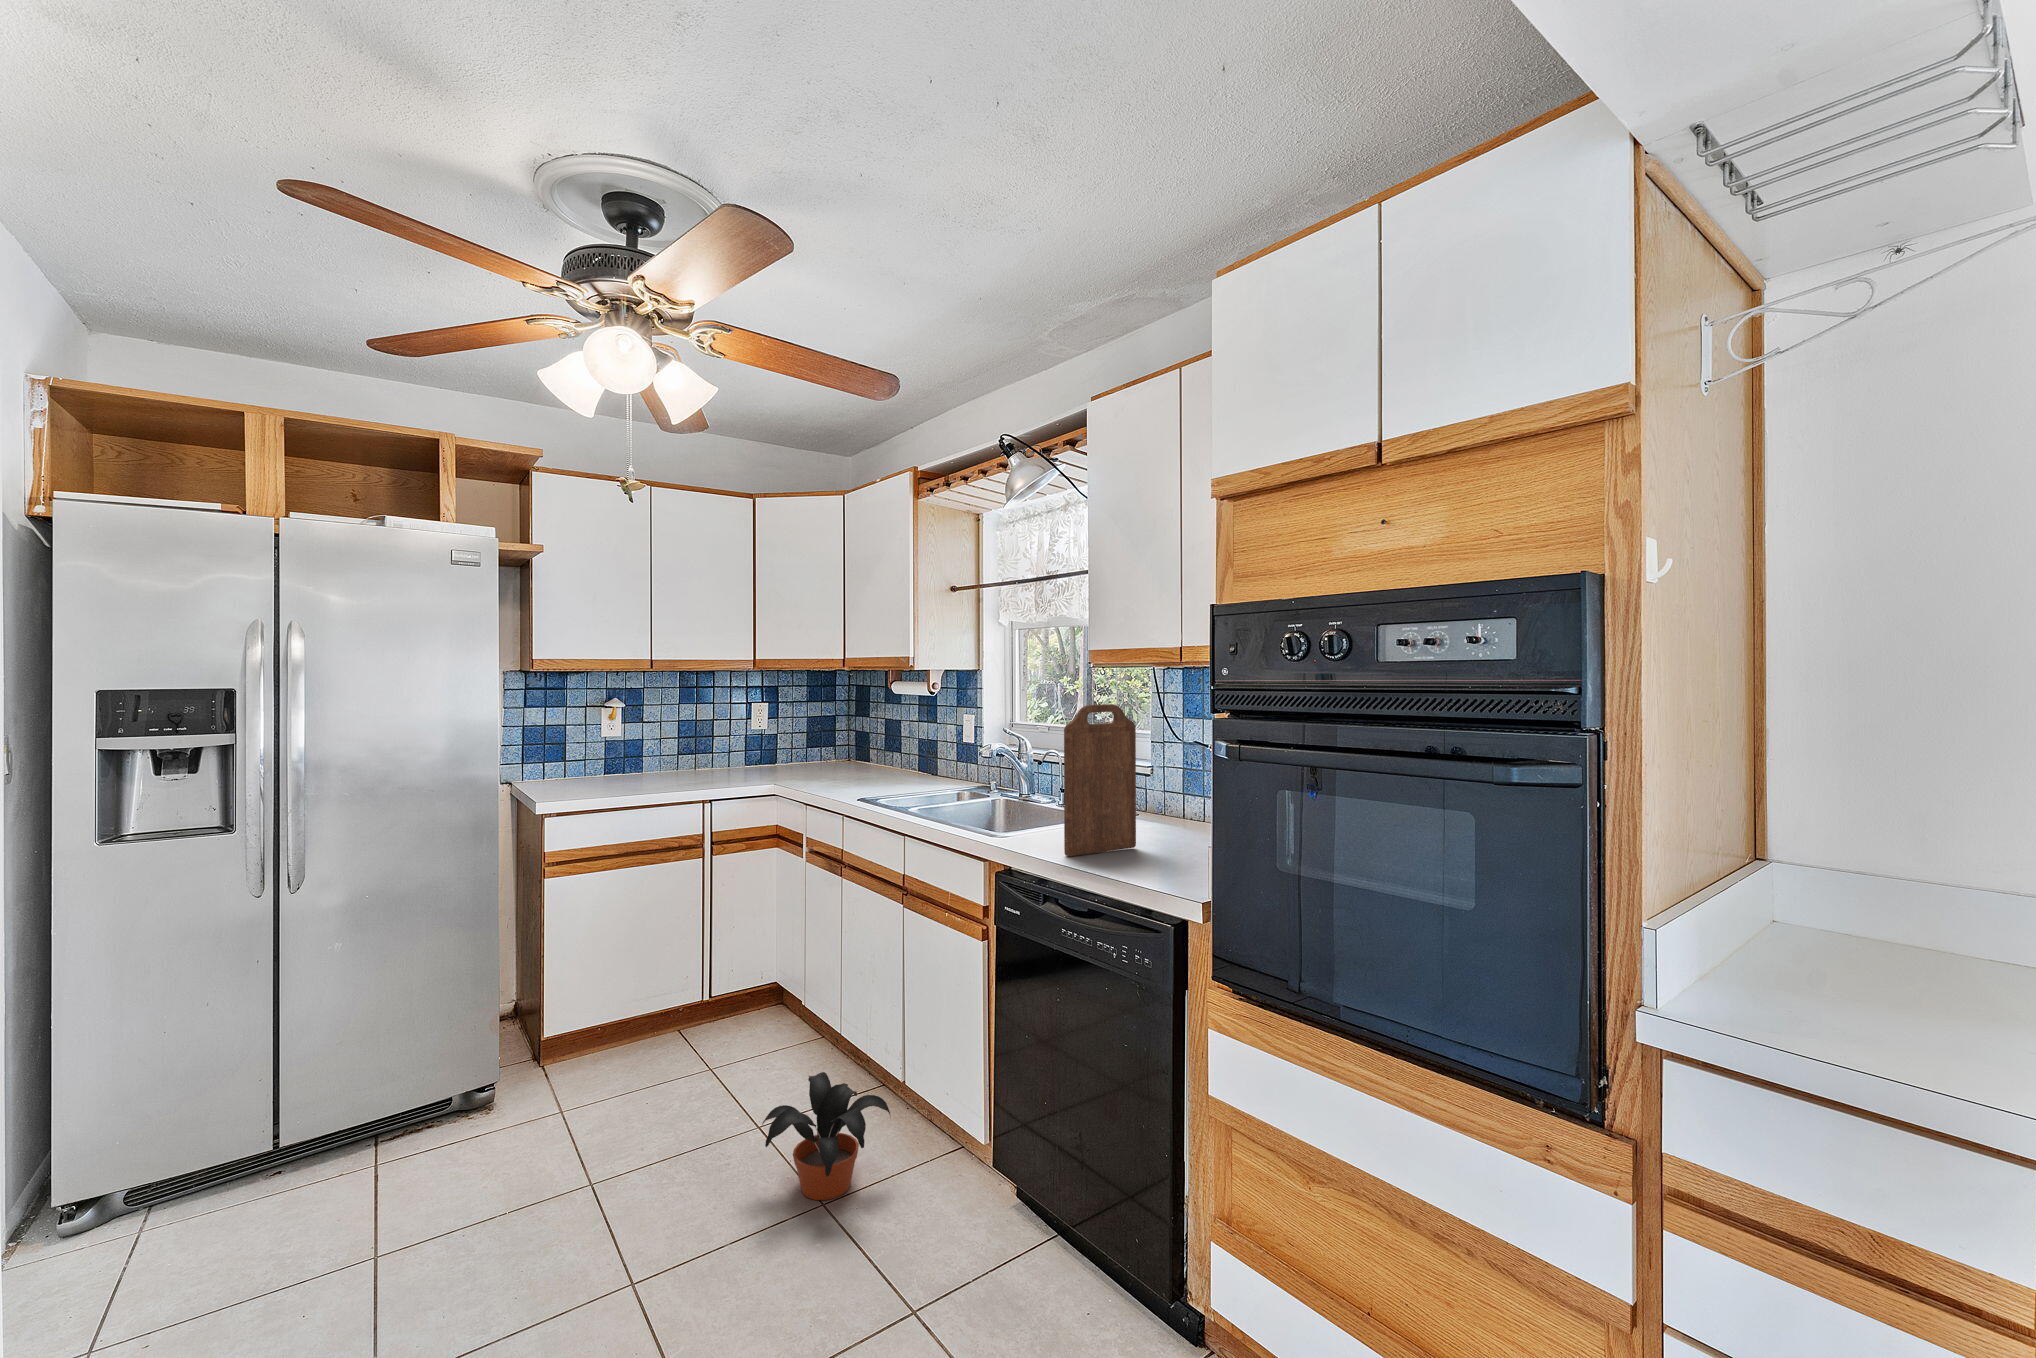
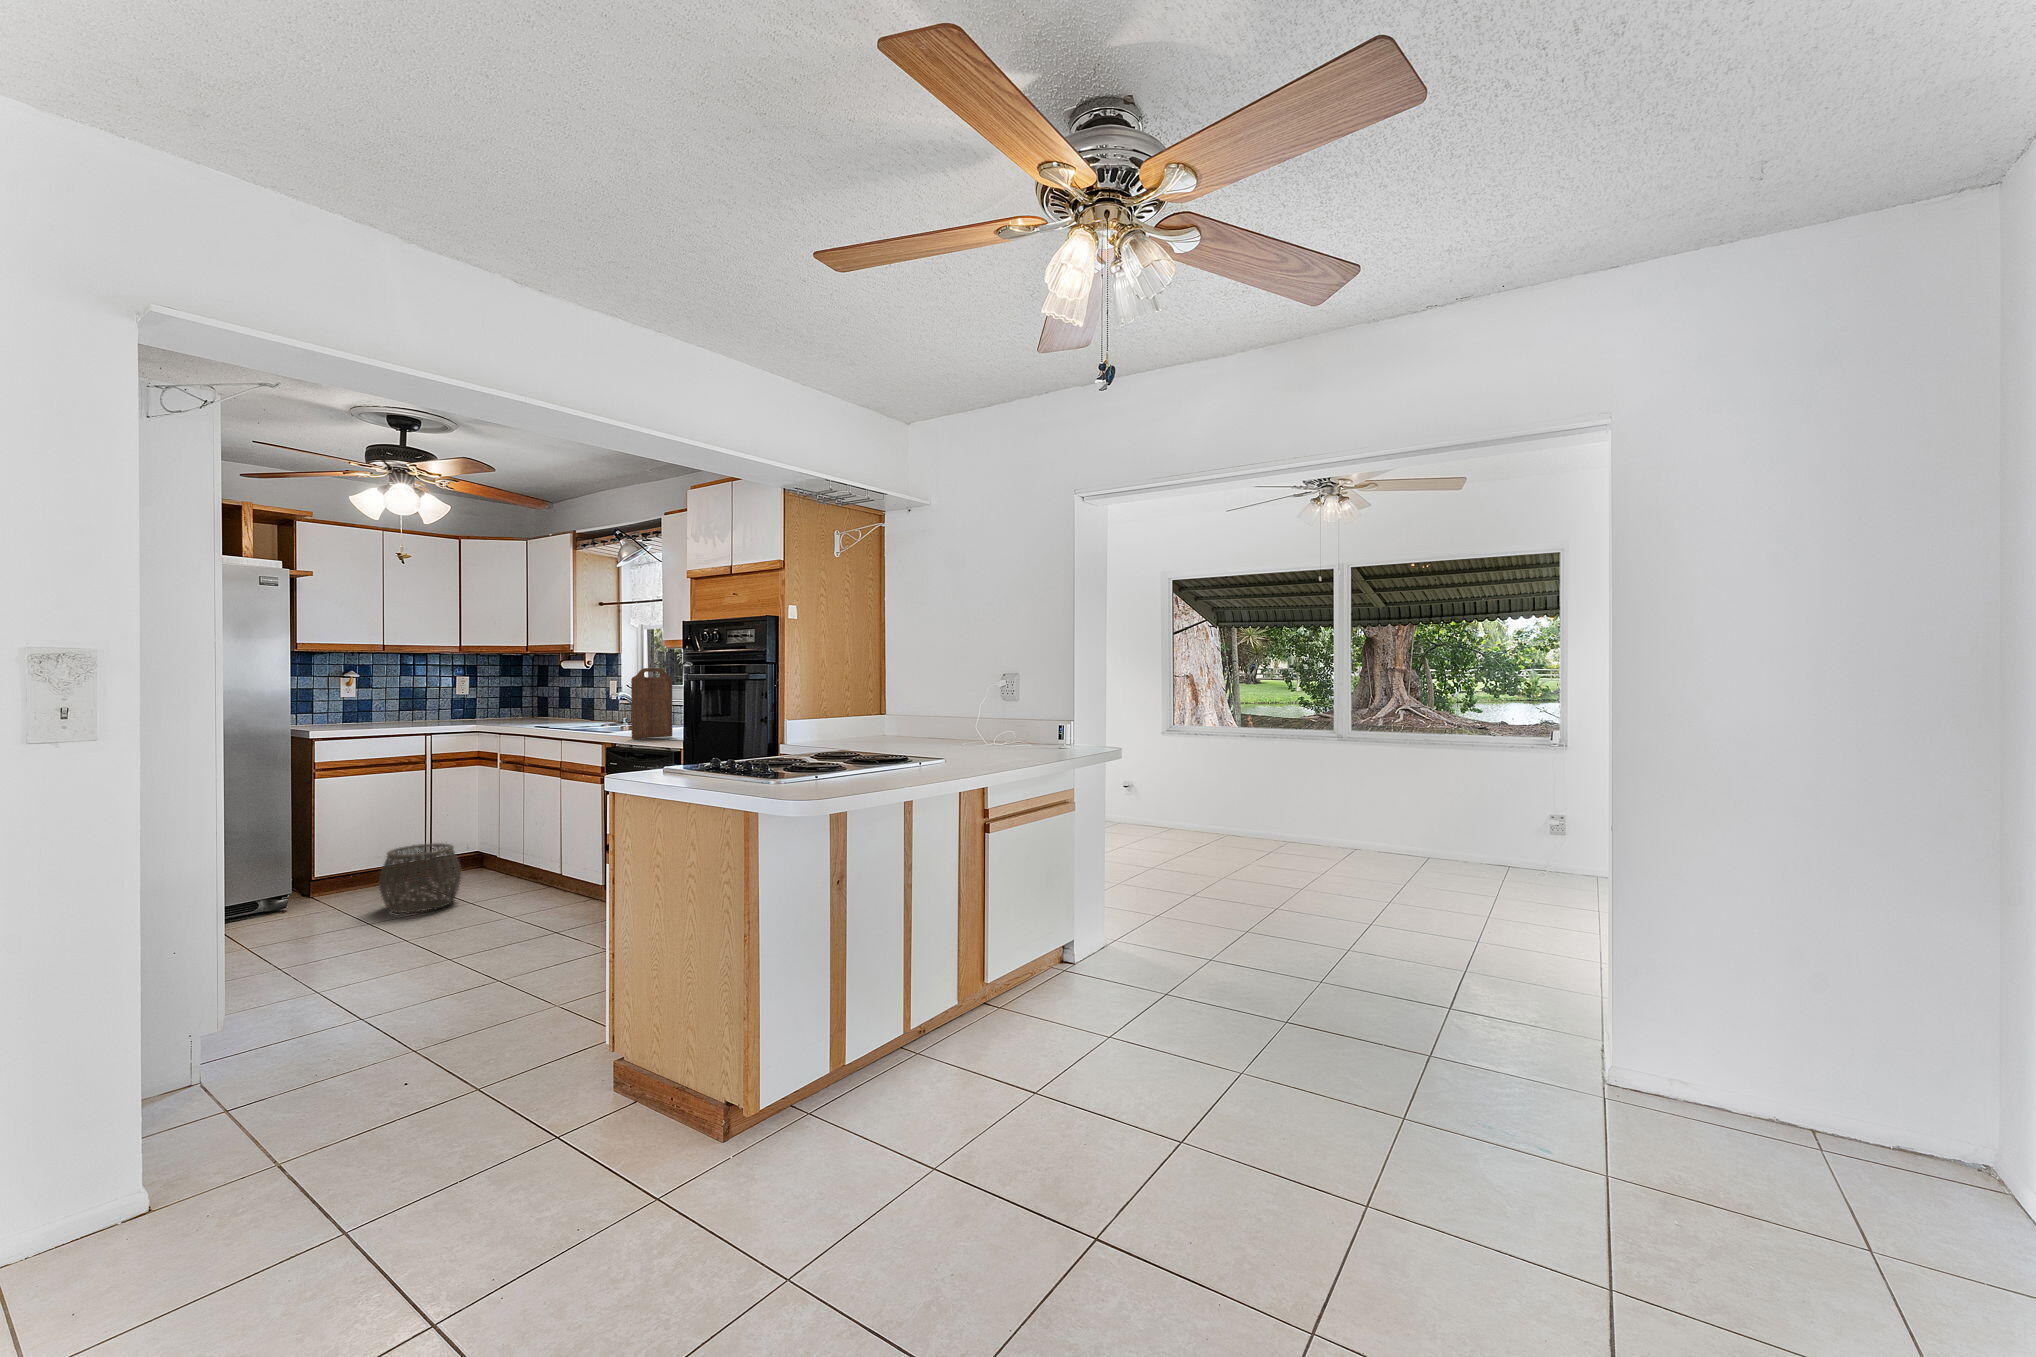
woven basket: none [622,1004,752,1149] -> present [379,843,461,913]
potted plant: present [762,1072,890,1200] -> none [468,864,544,920]

